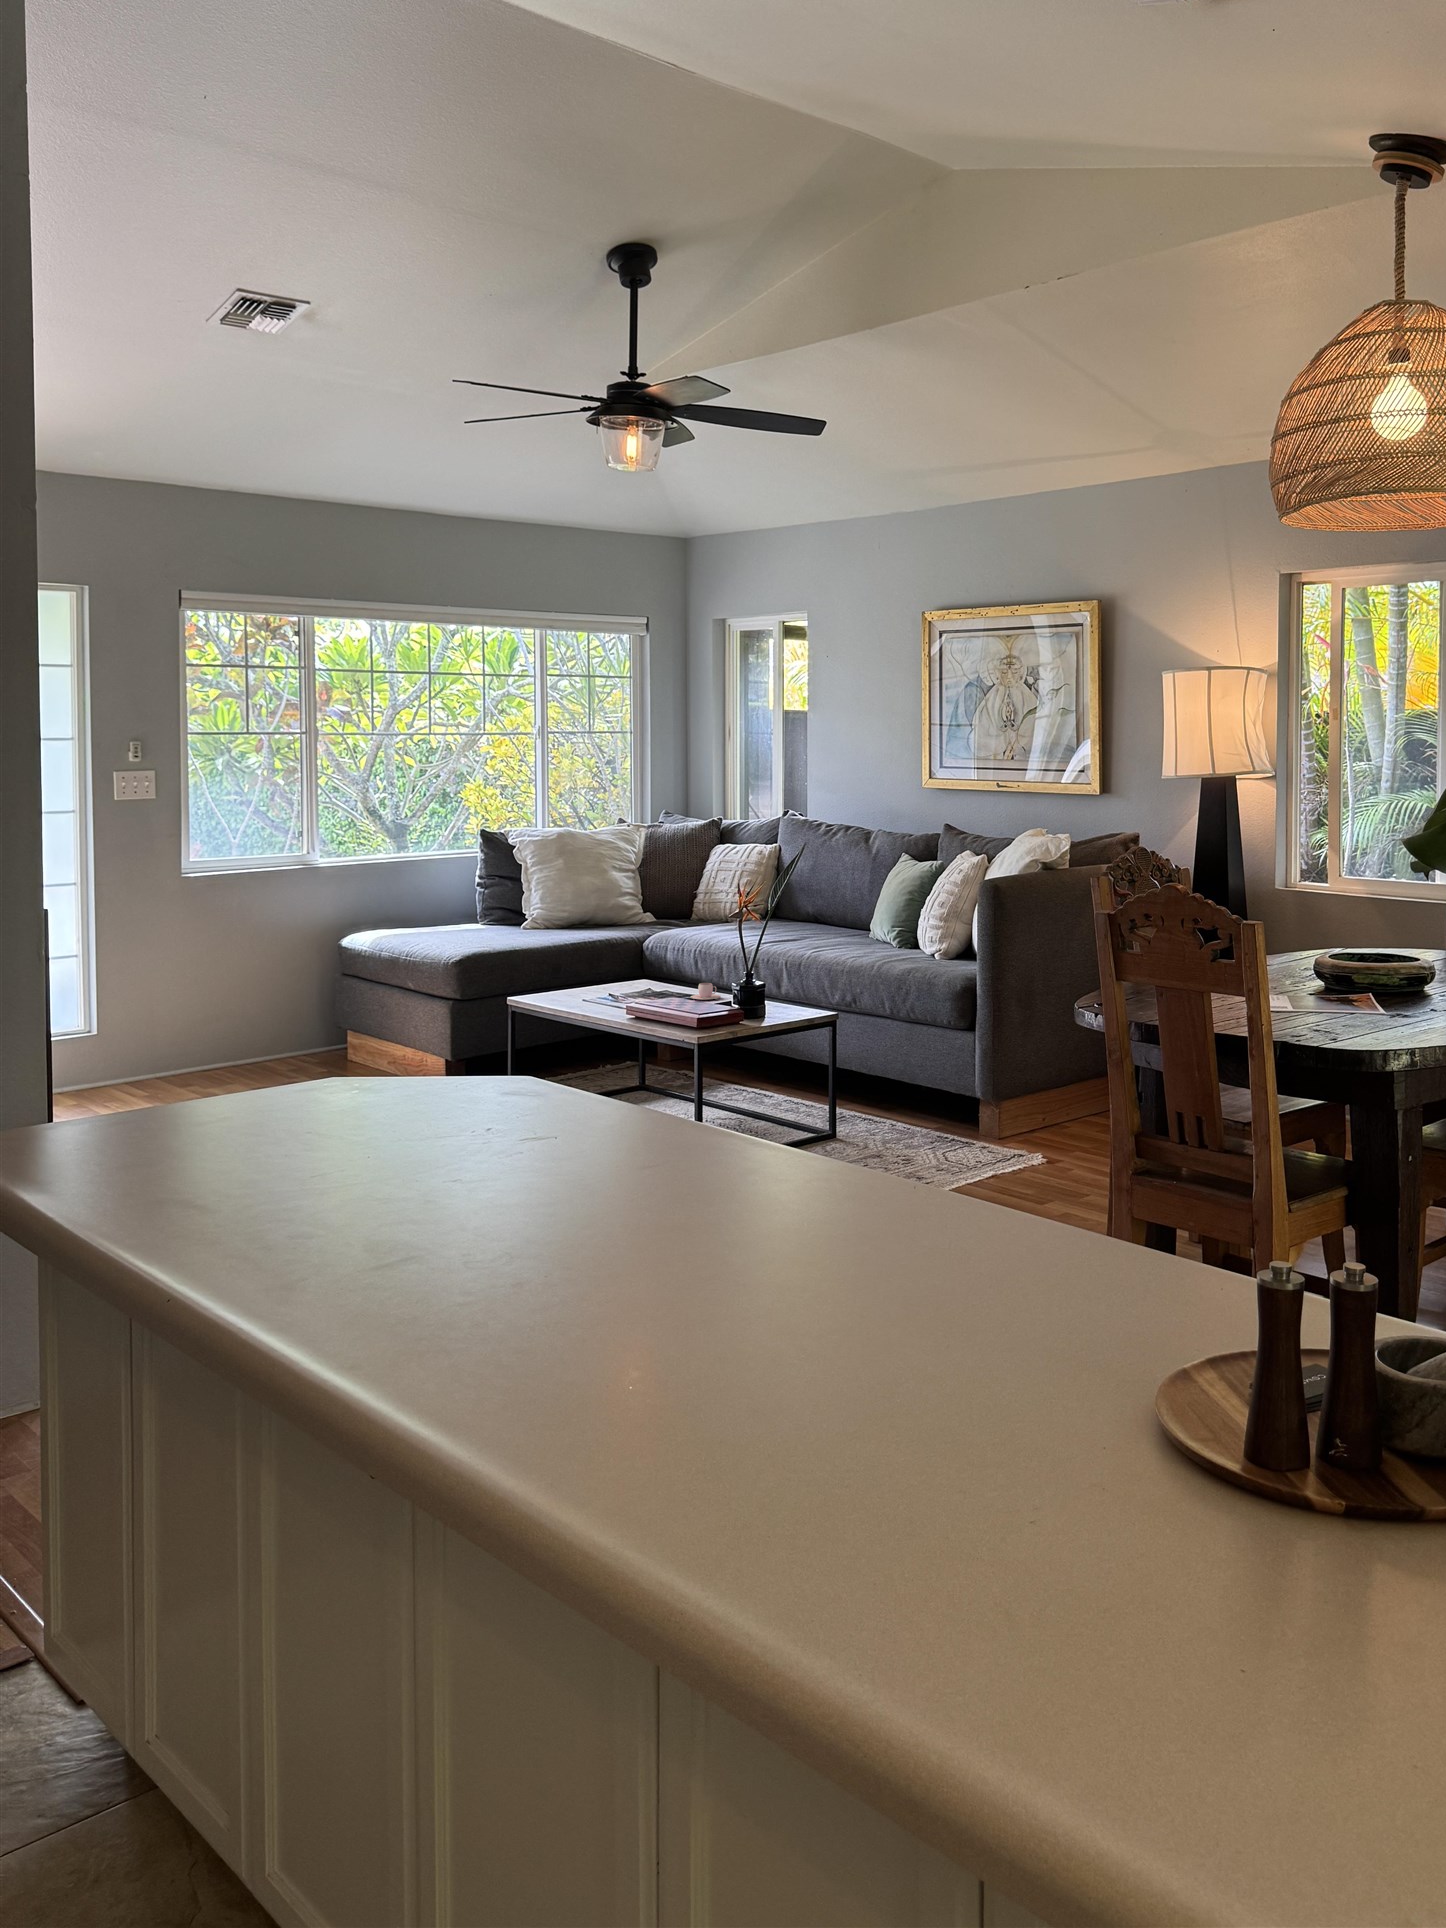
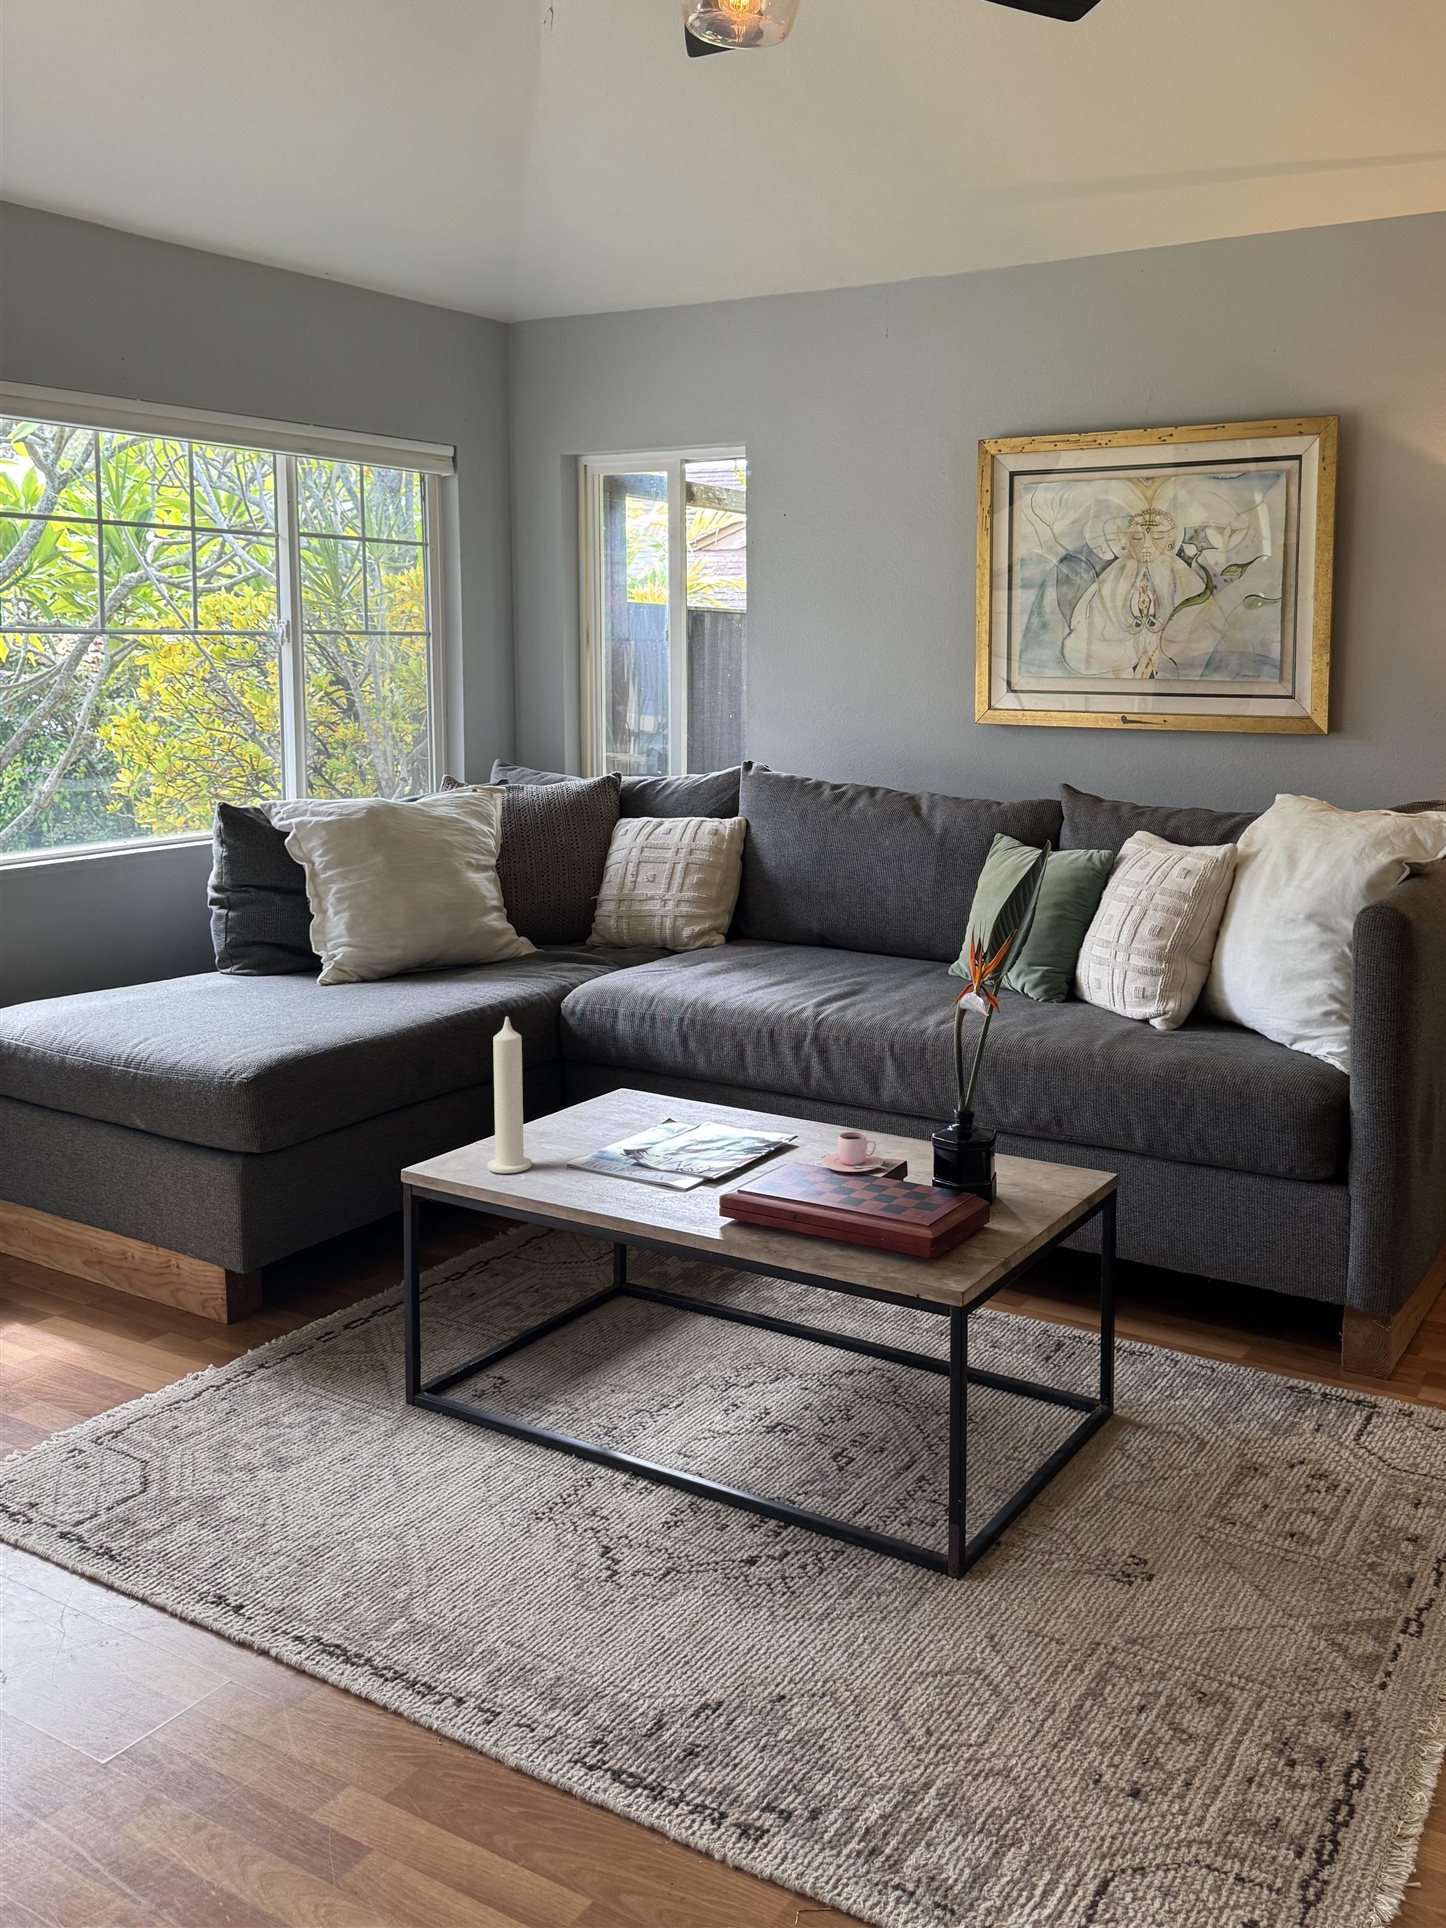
candle: none [545,922,566,996] -> present [488,1017,532,1173]

